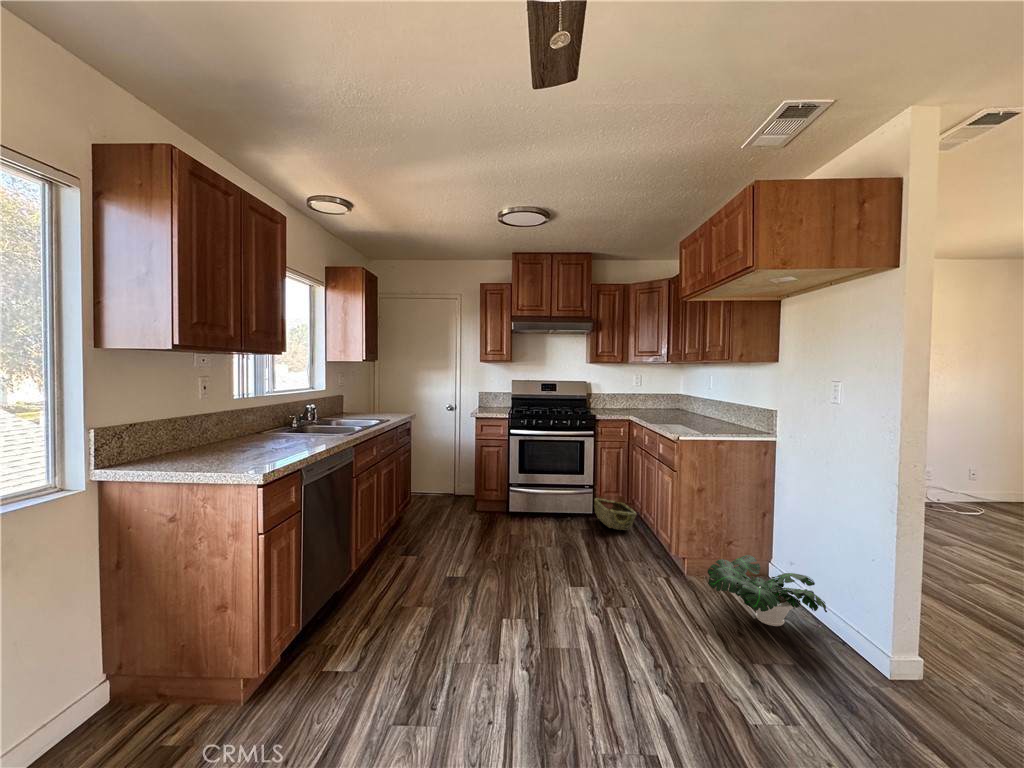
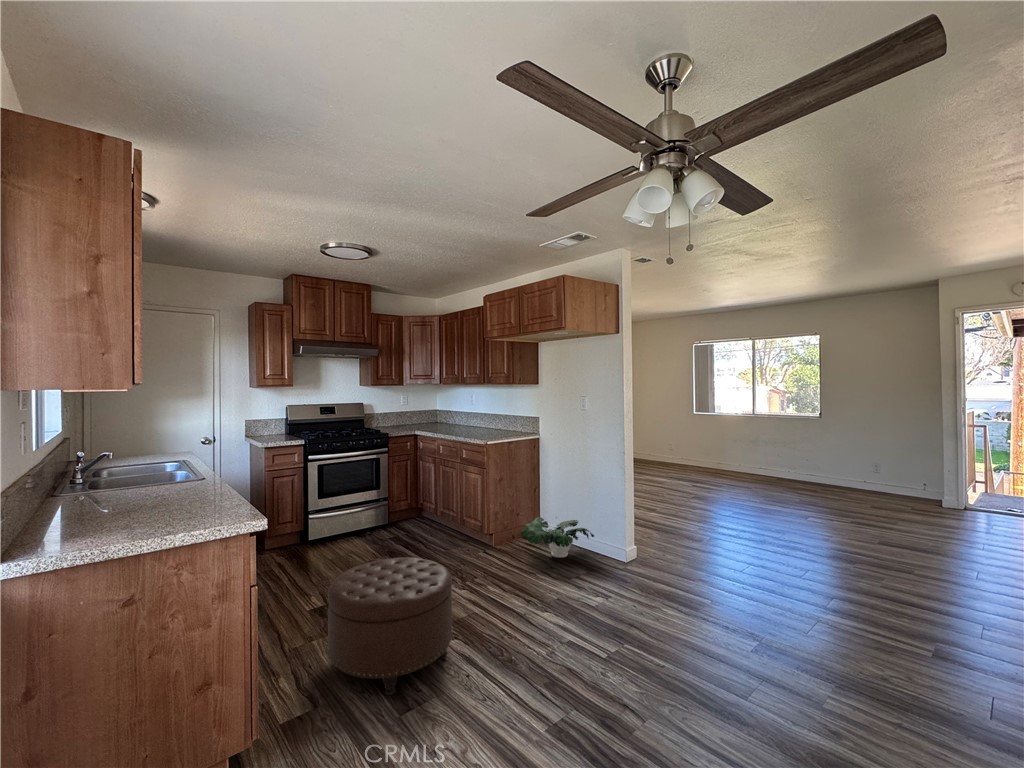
woven basket: present [594,498,636,530] -> none [391,507,434,530]
ottoman: none [382,547,519,697] -> present [328,557,452,695]

